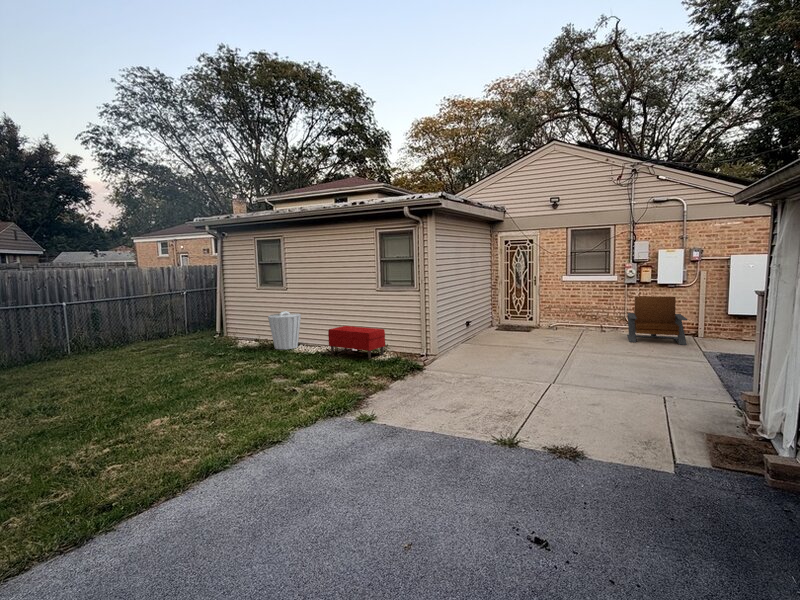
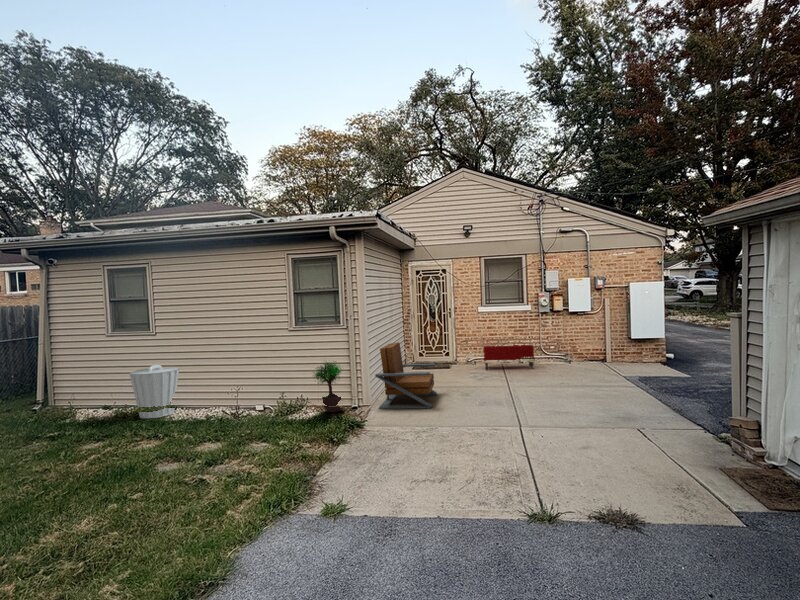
lounge chair: present [627,296,688,345] -> present [375,342,437,409]
potted tree: none [387,314,416,358] -> present [315,362,342,412]
bench: present [328,326,385,359] -> present [483,345,534,370]

